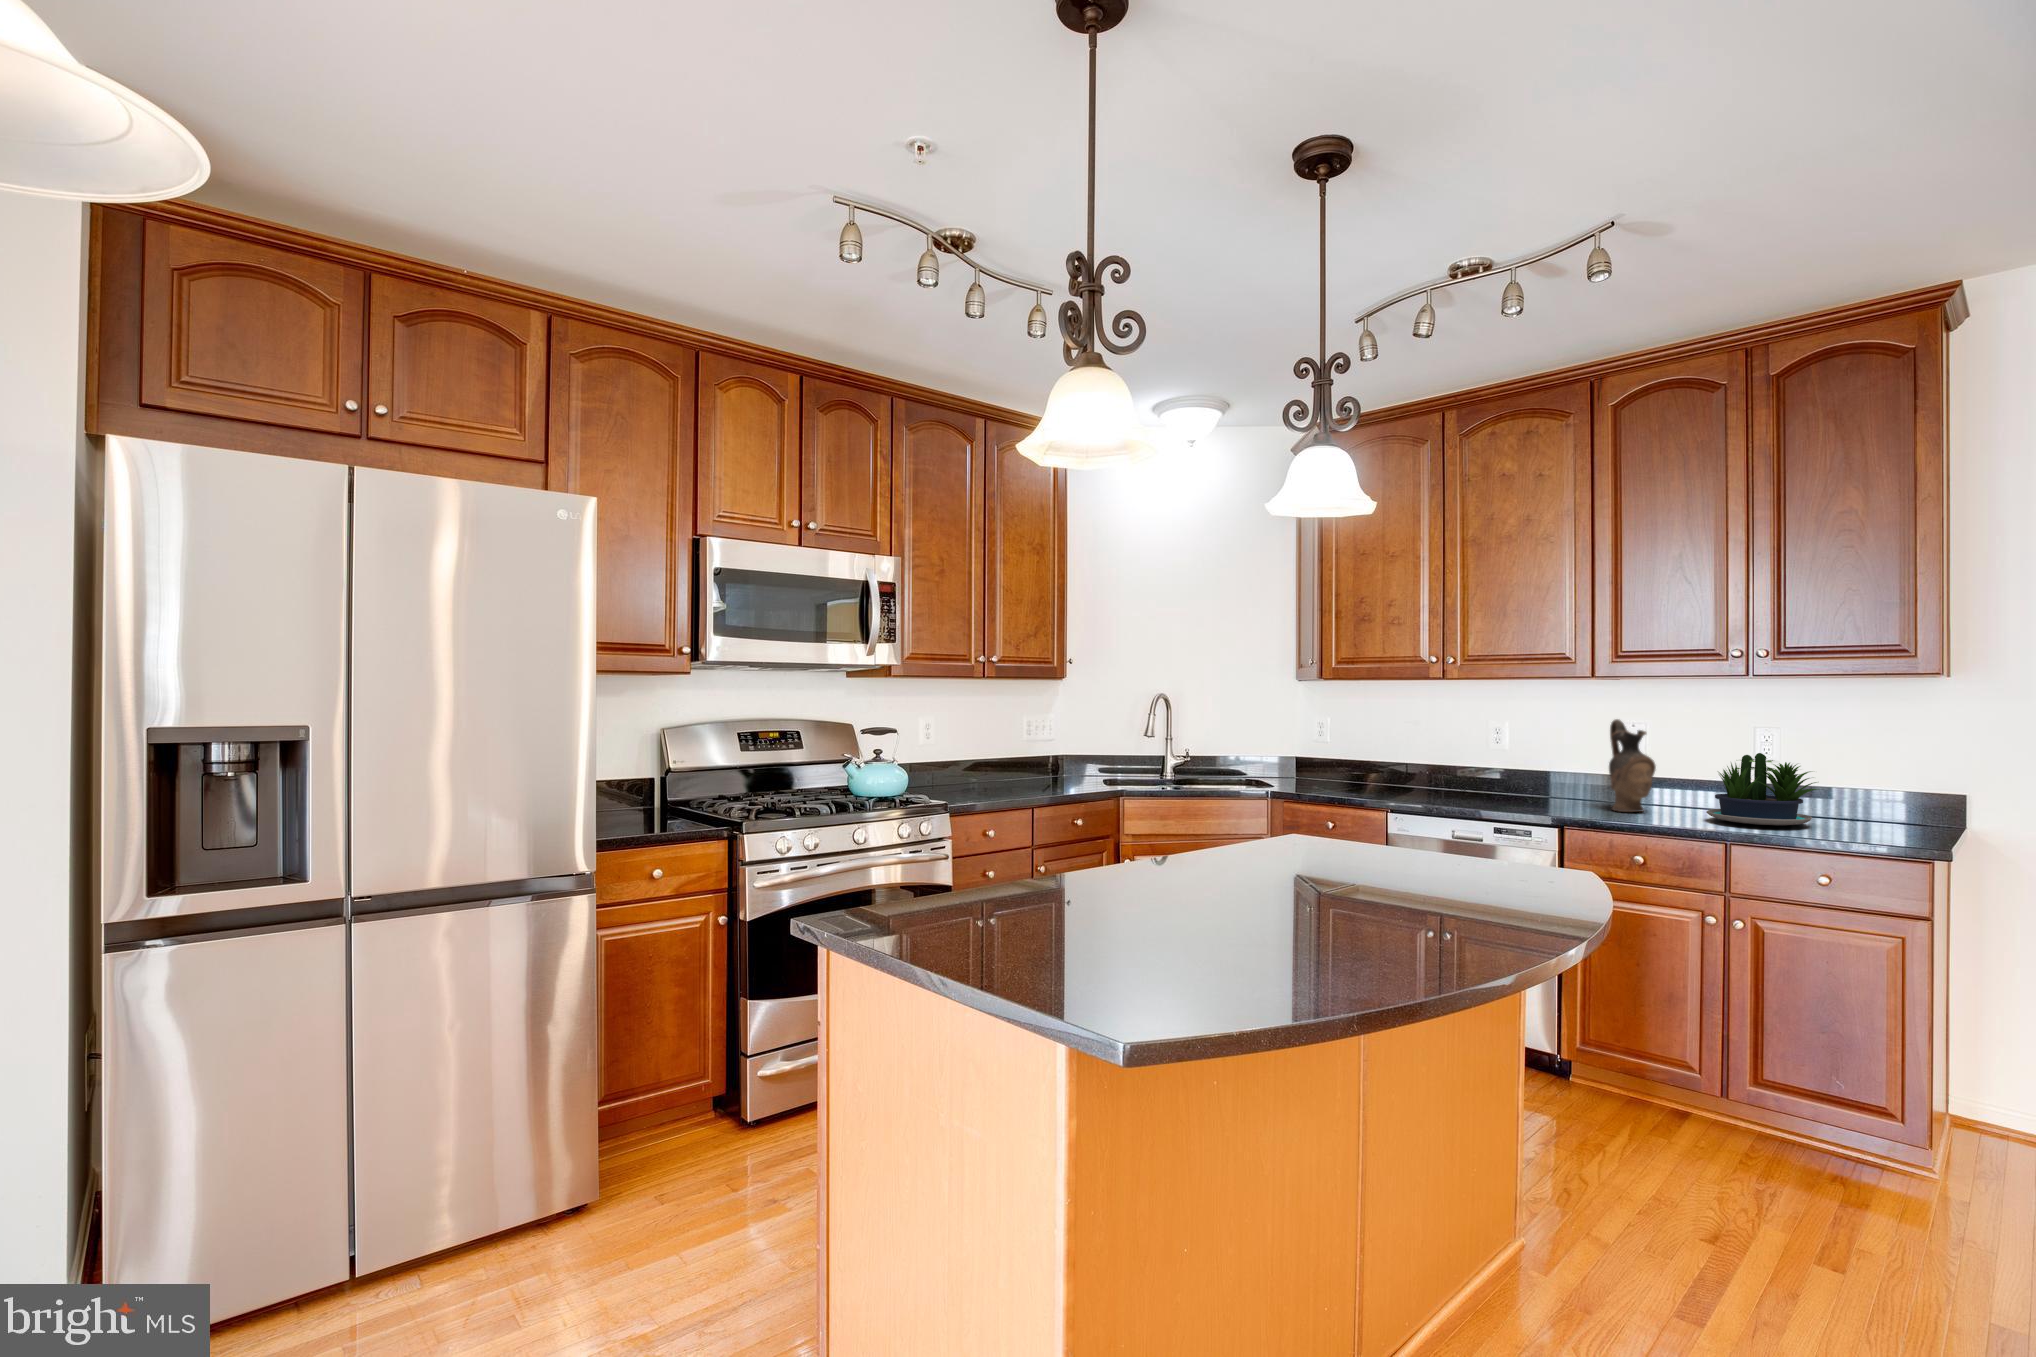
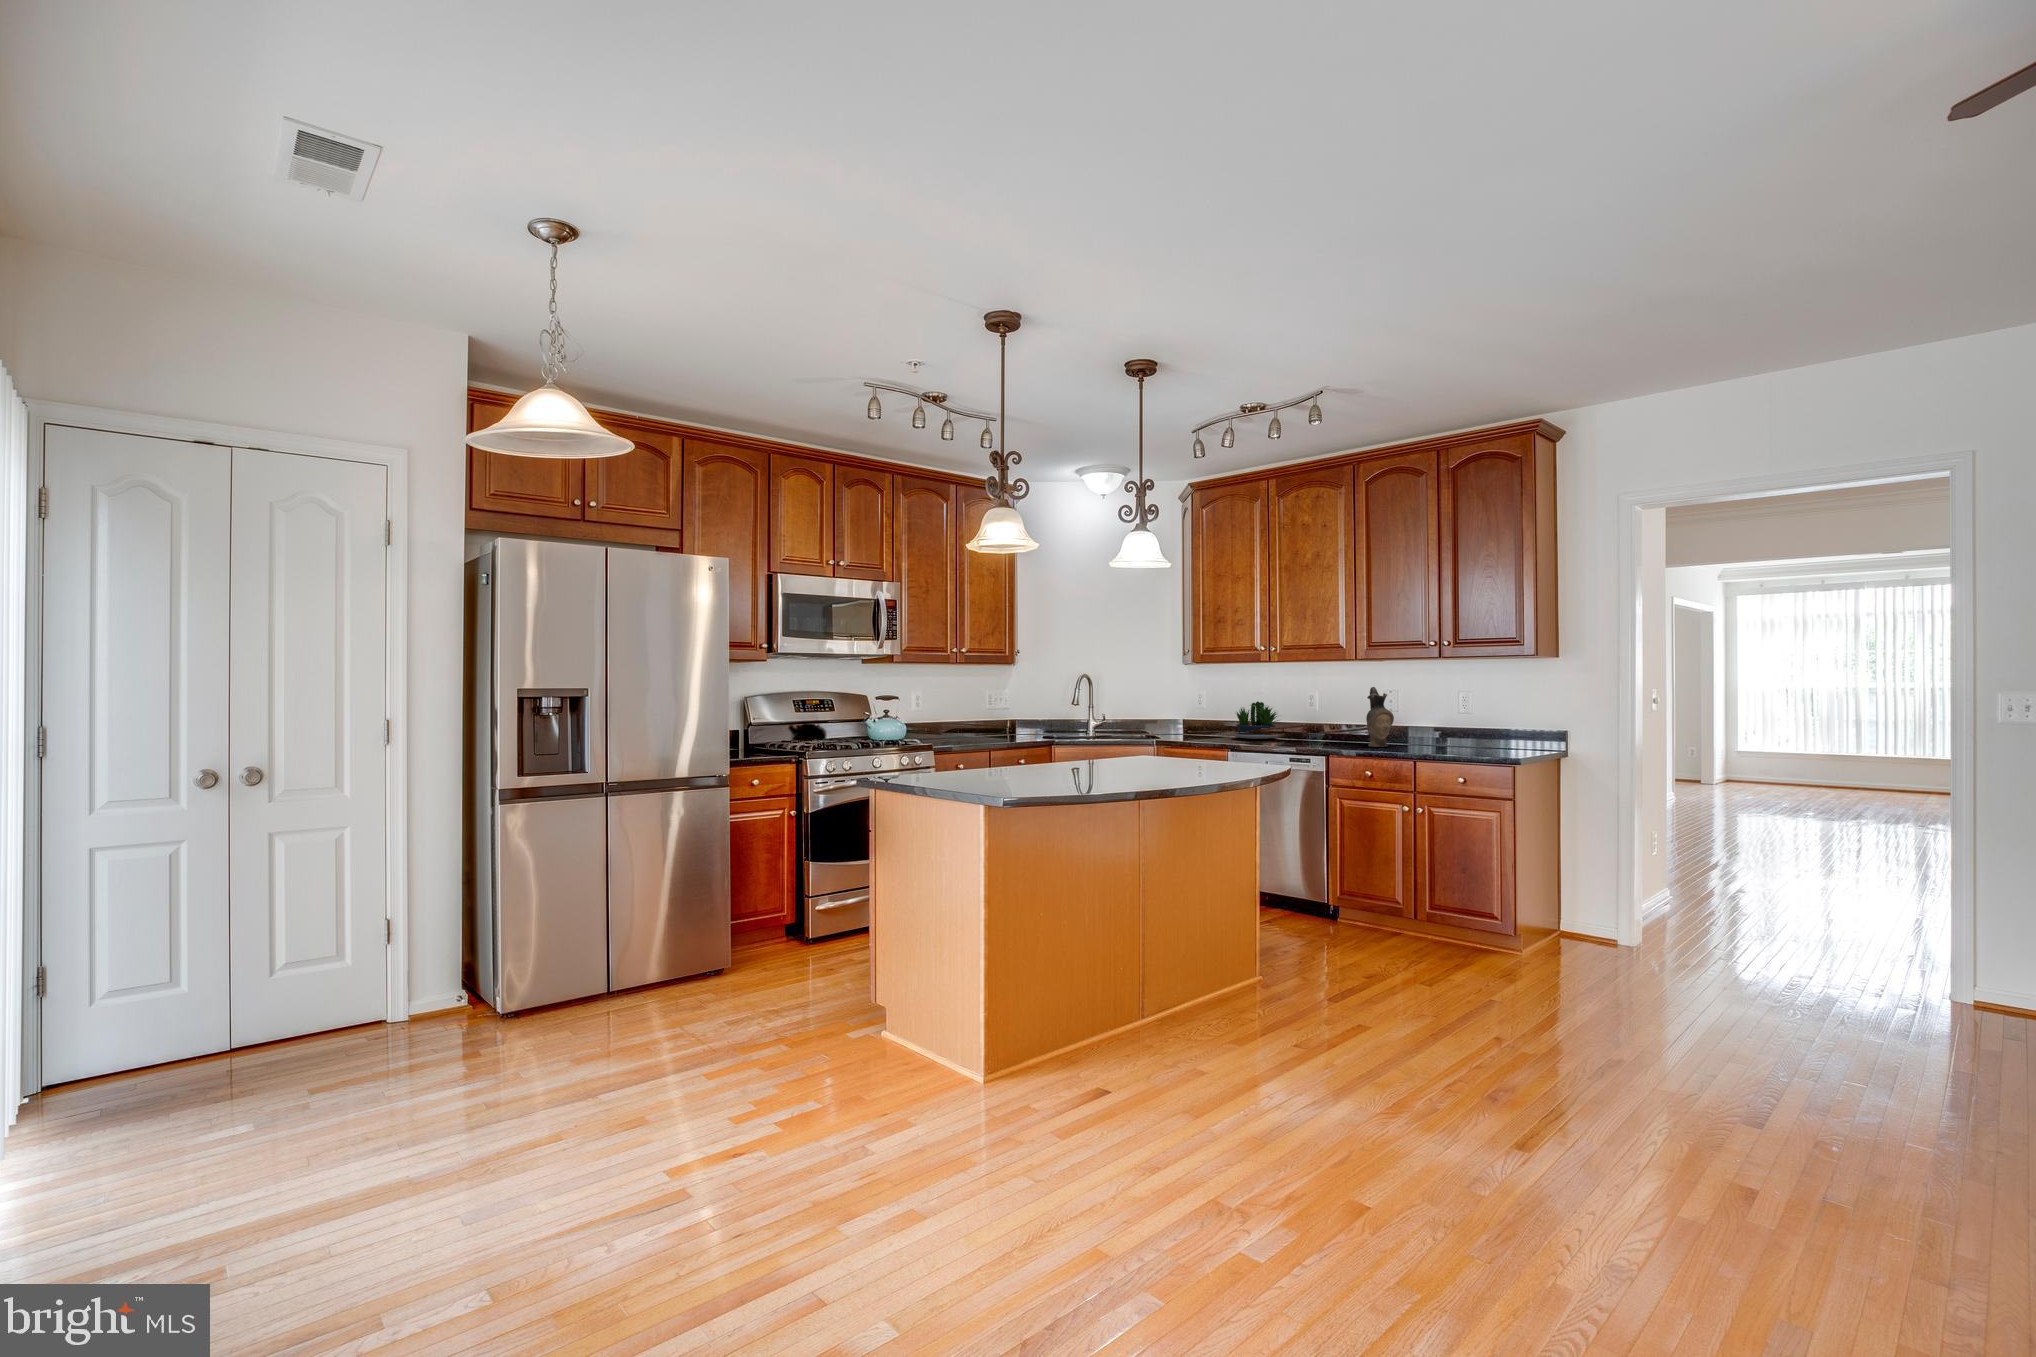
potted plant: present [1707,753,1817,825] -> present [1232,702,1279,739]

